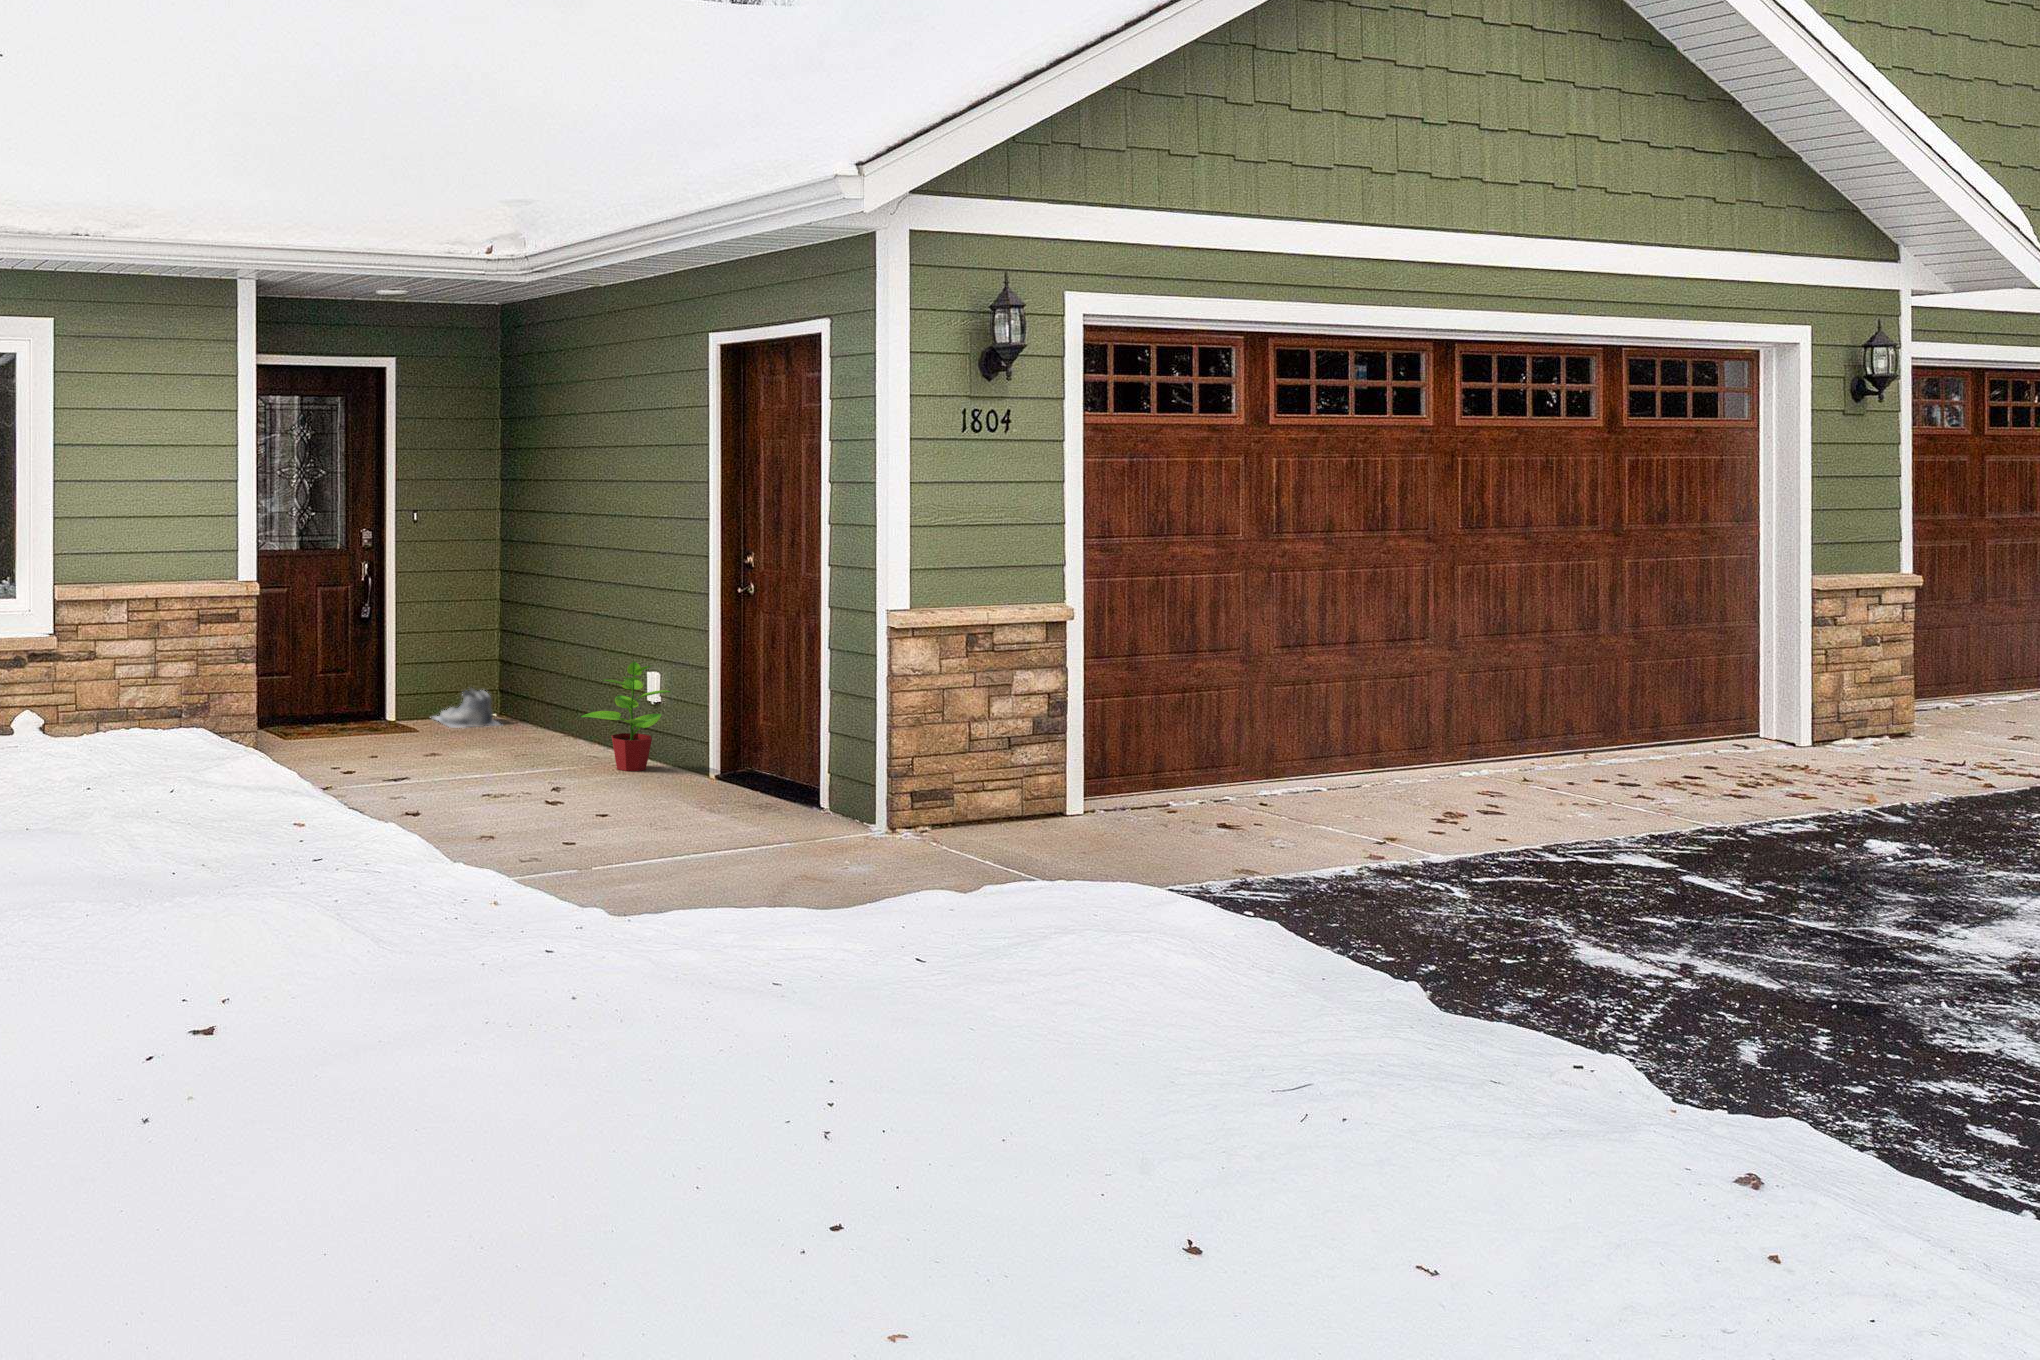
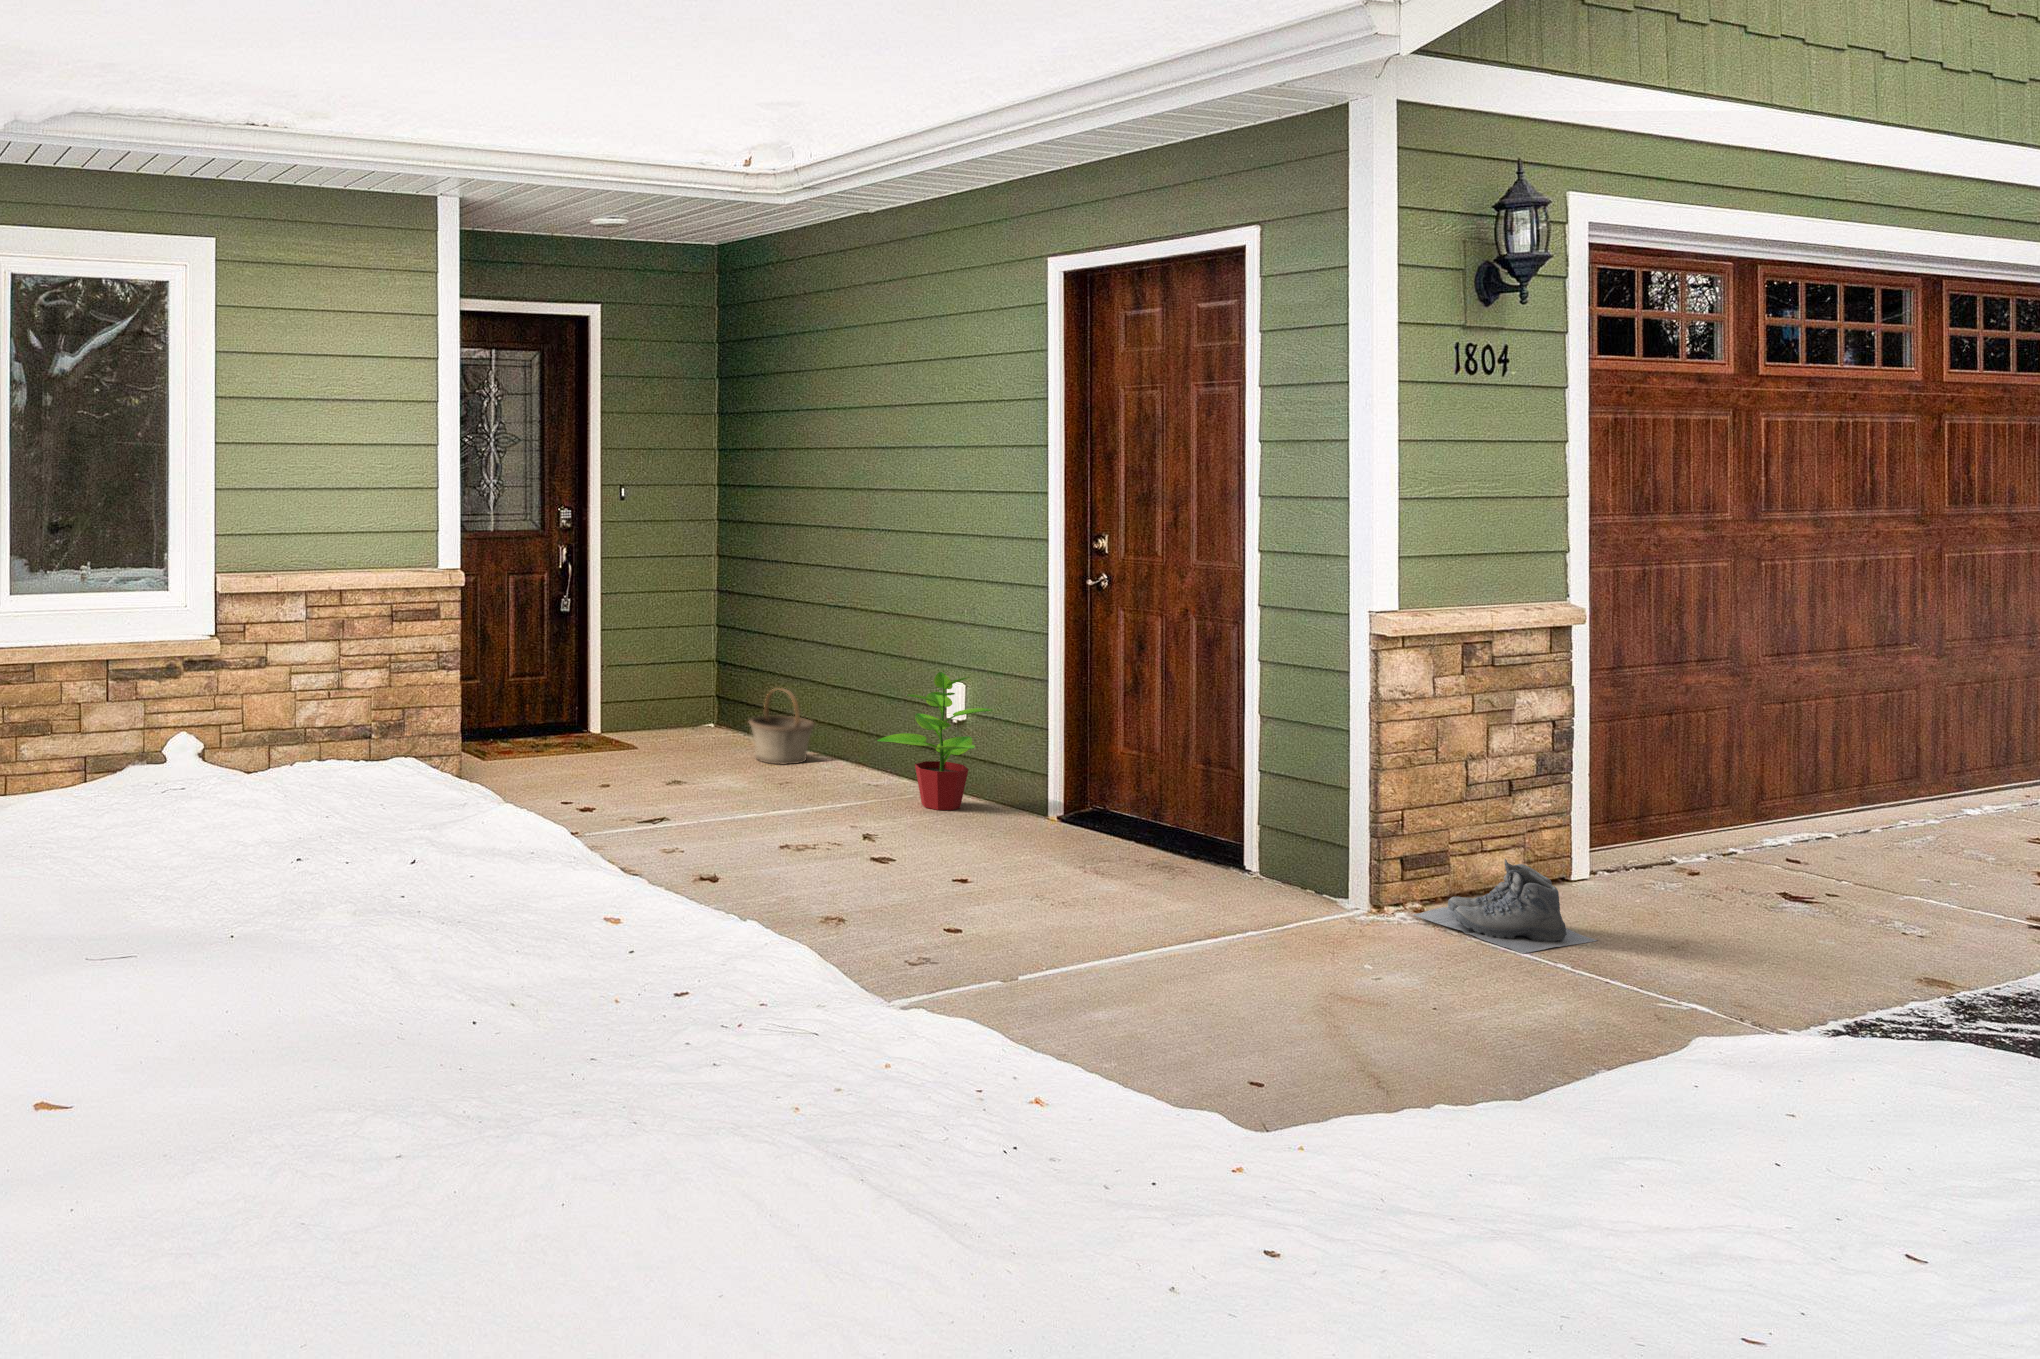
basket: none [506,678,562,741] -> present [749,689,814,764]
boots: present [434,688,503,728] -> present [1414,859,1597,954]

